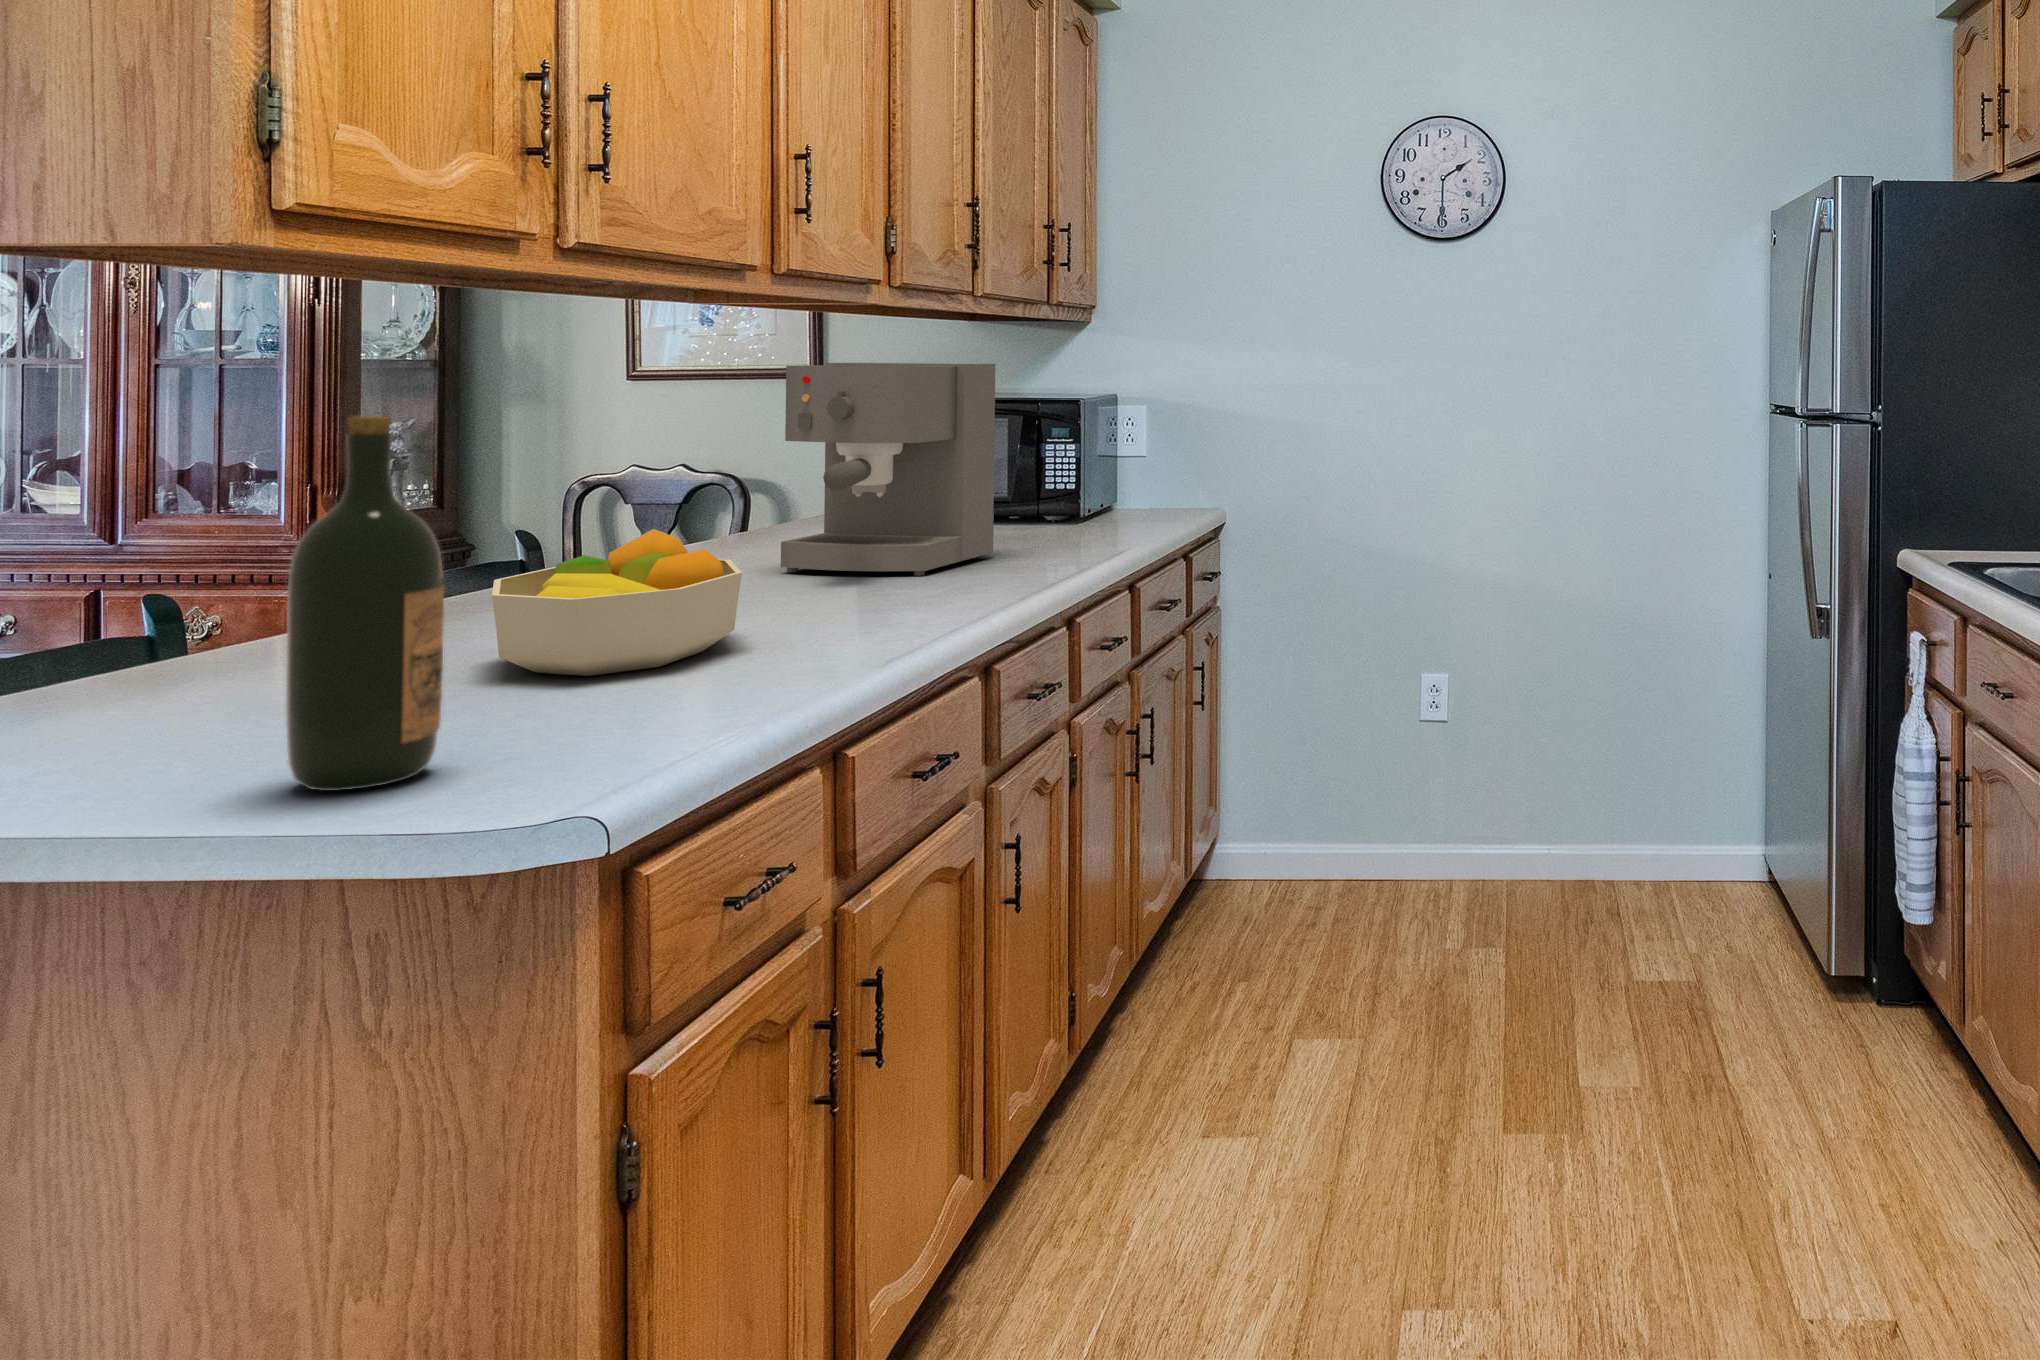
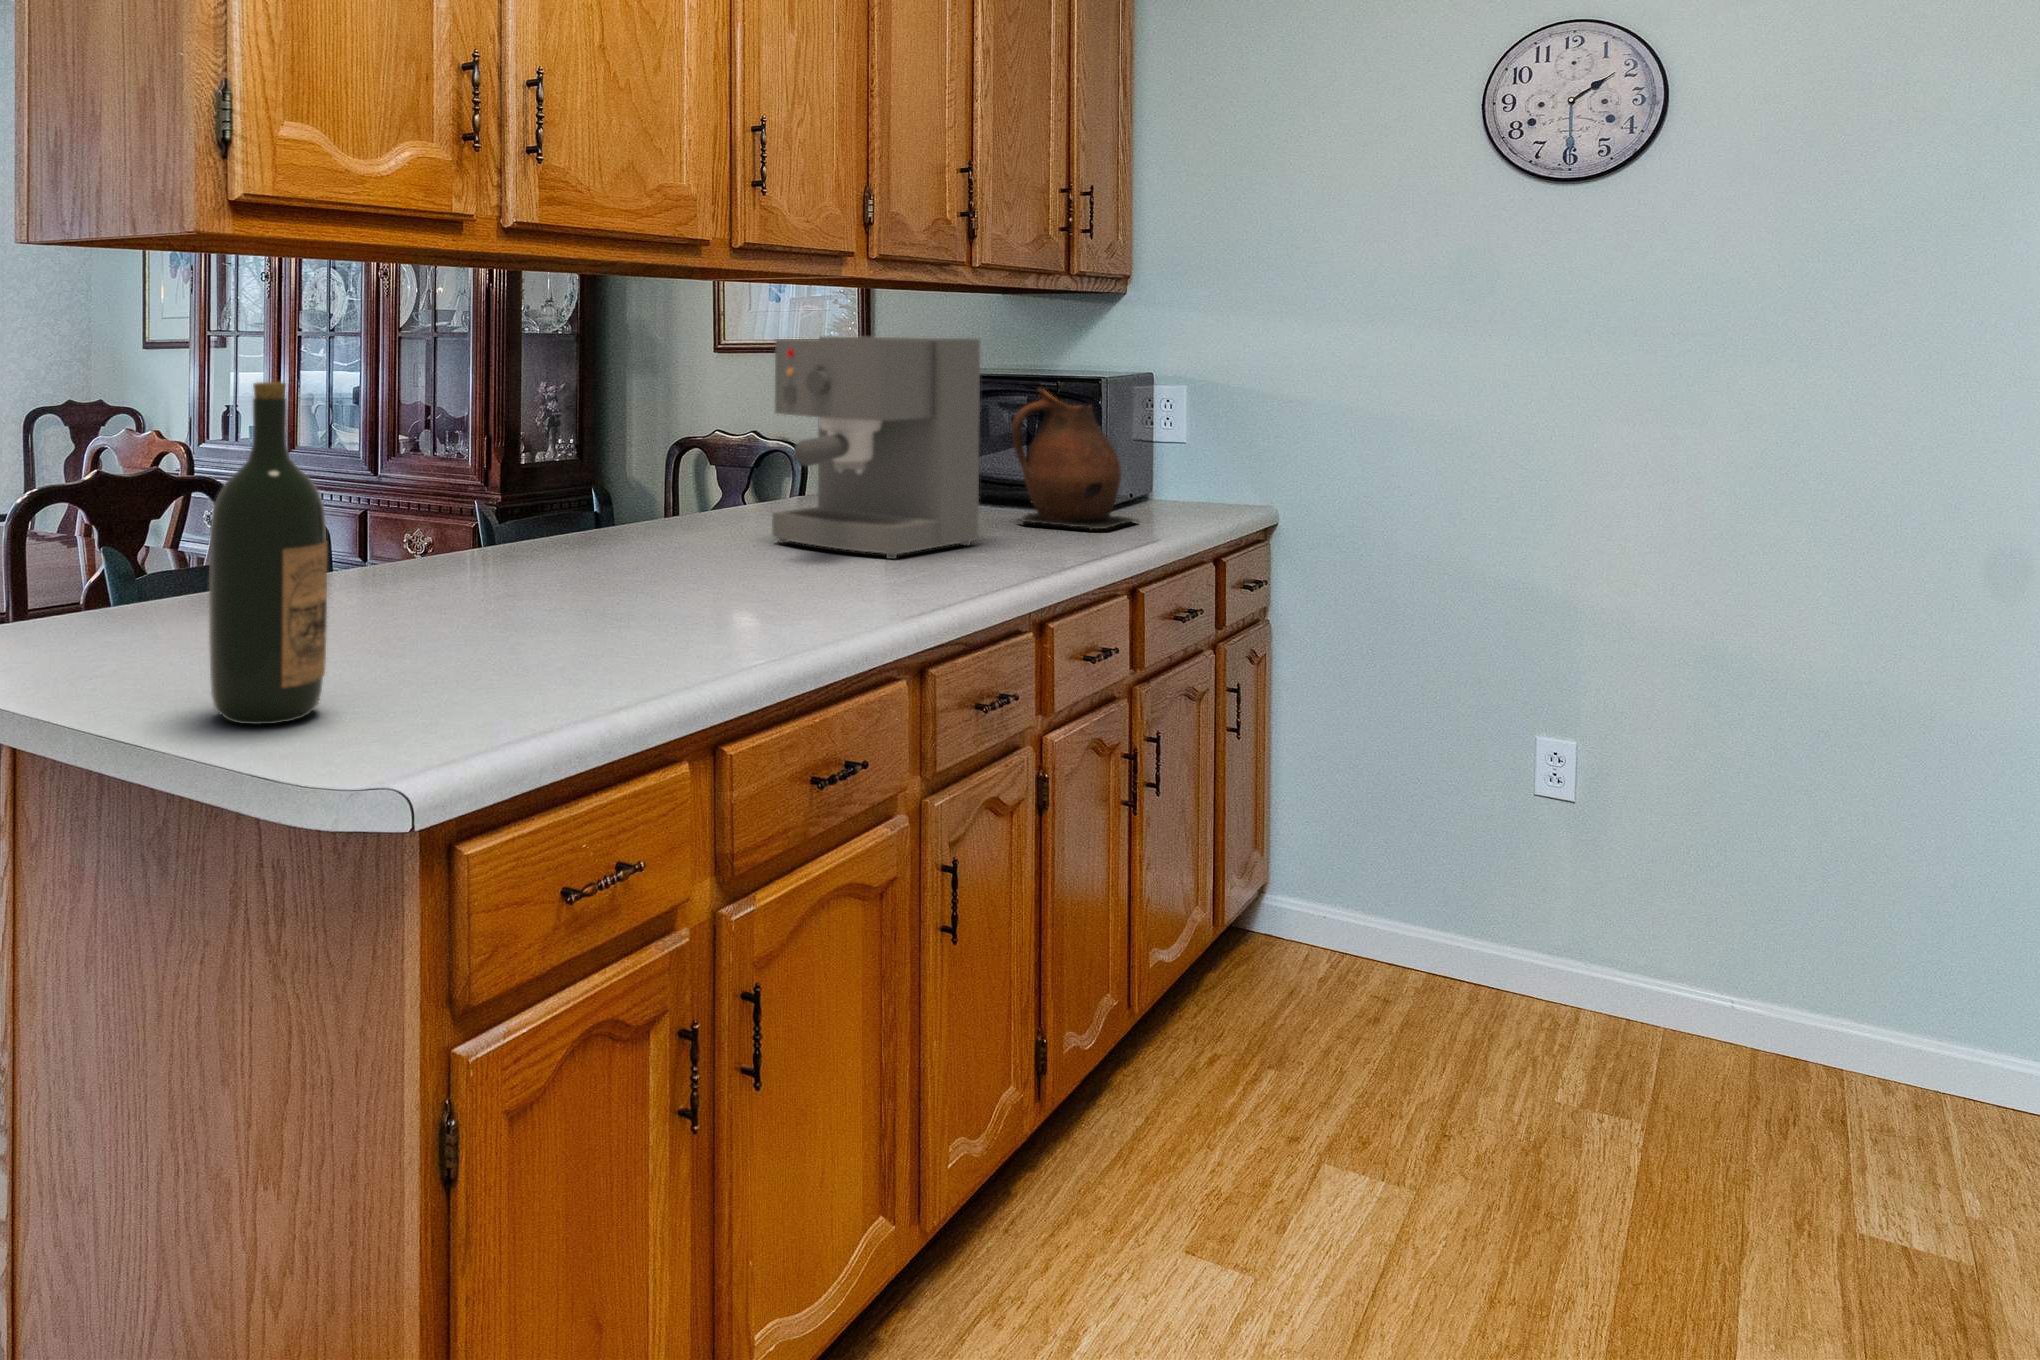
ceramic pitcher: none [1008,410,1123,538] -> present [1012,389,1138,530]
fruit bowl: present [492,529,742,676] -> none [451,495,671,634]

